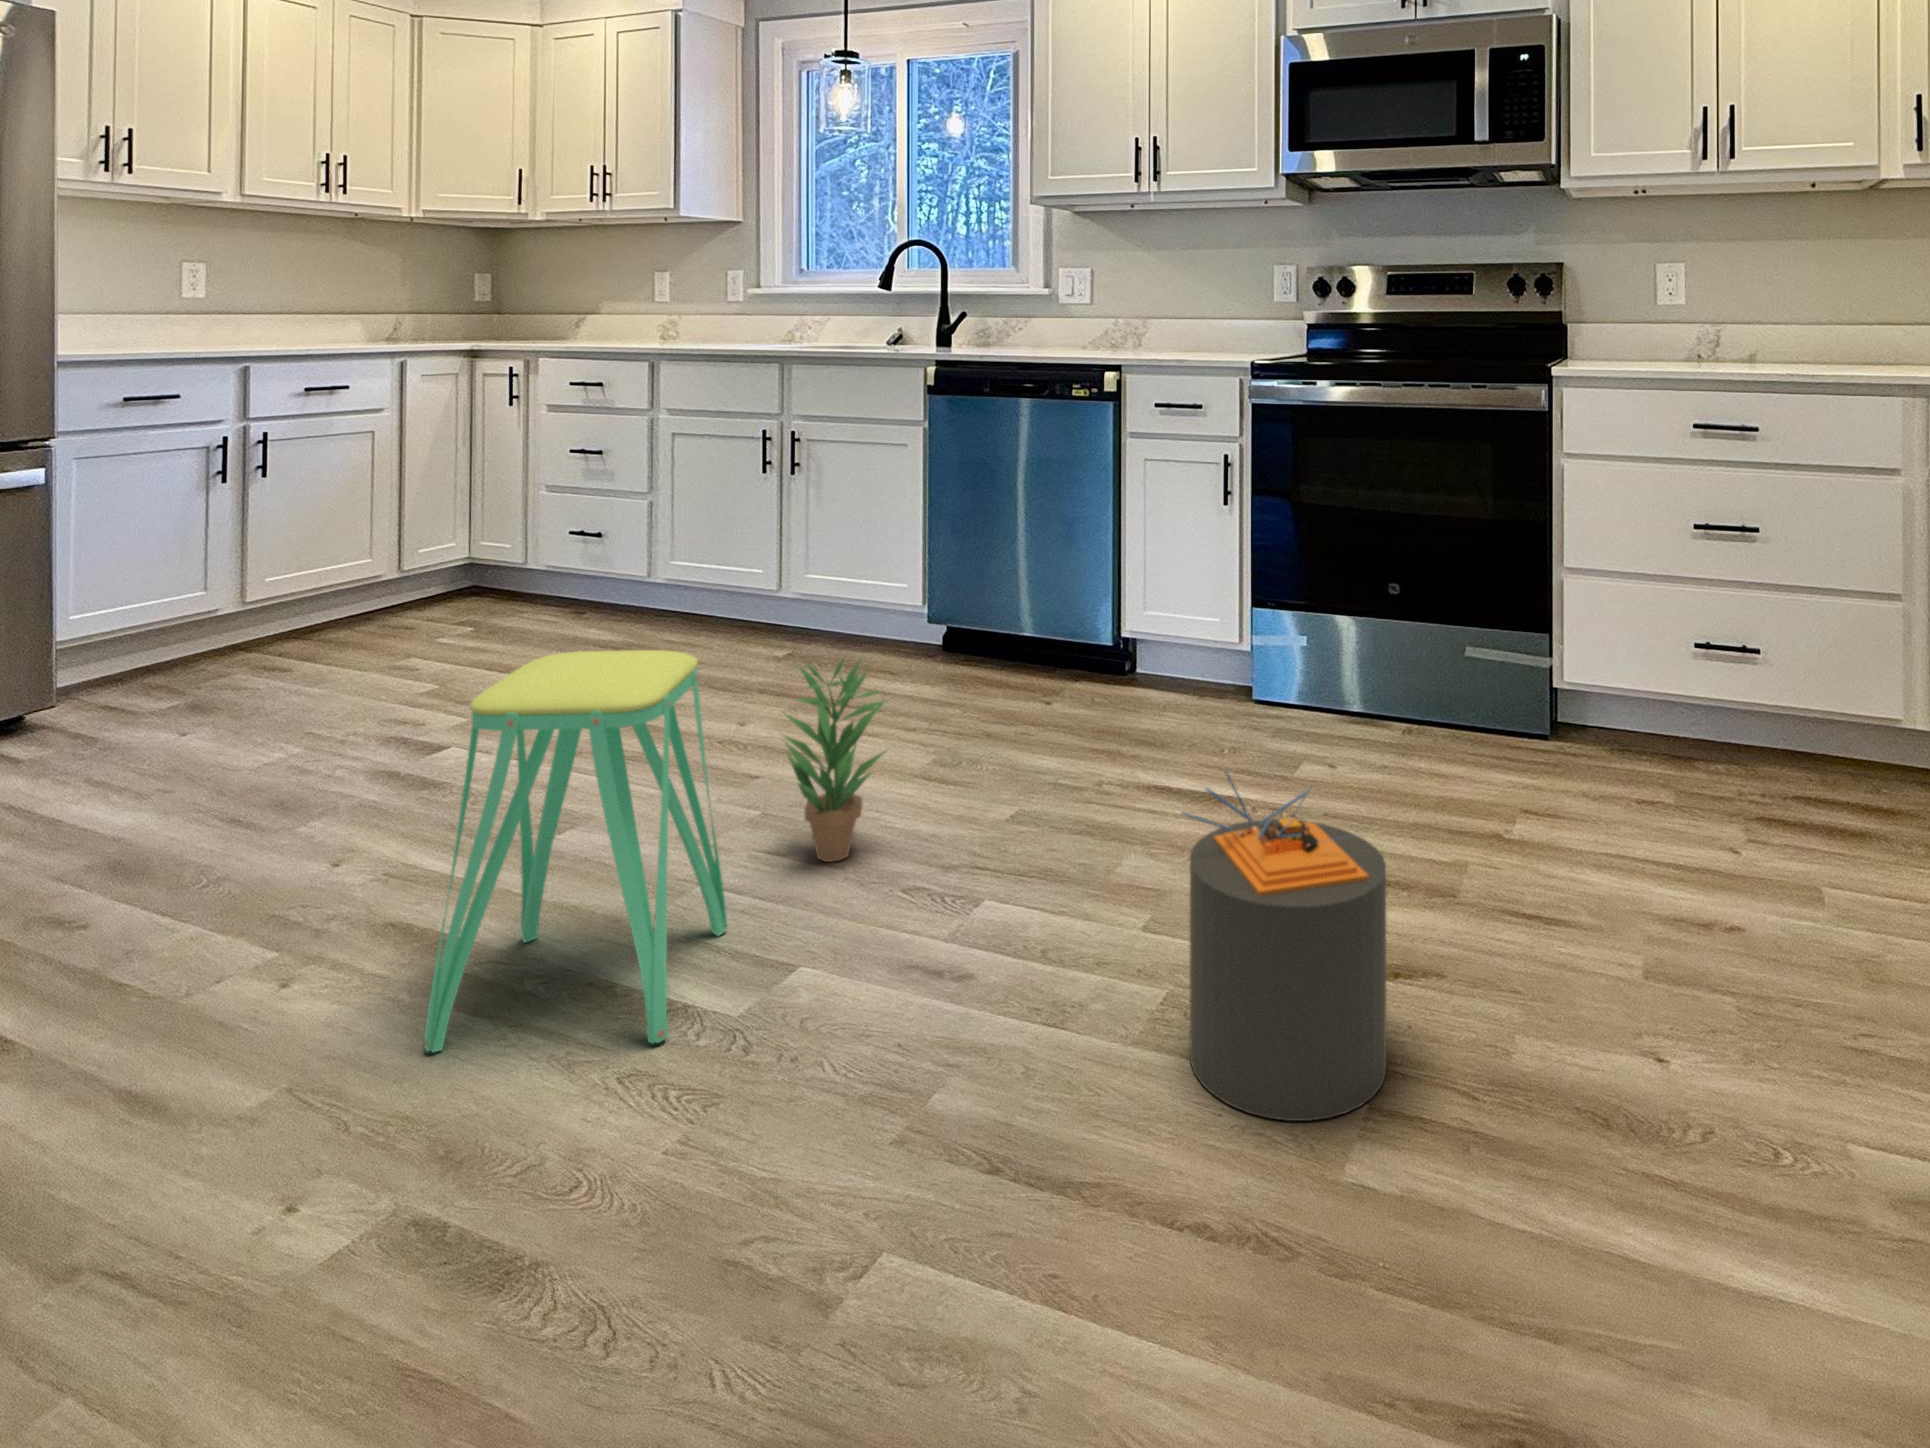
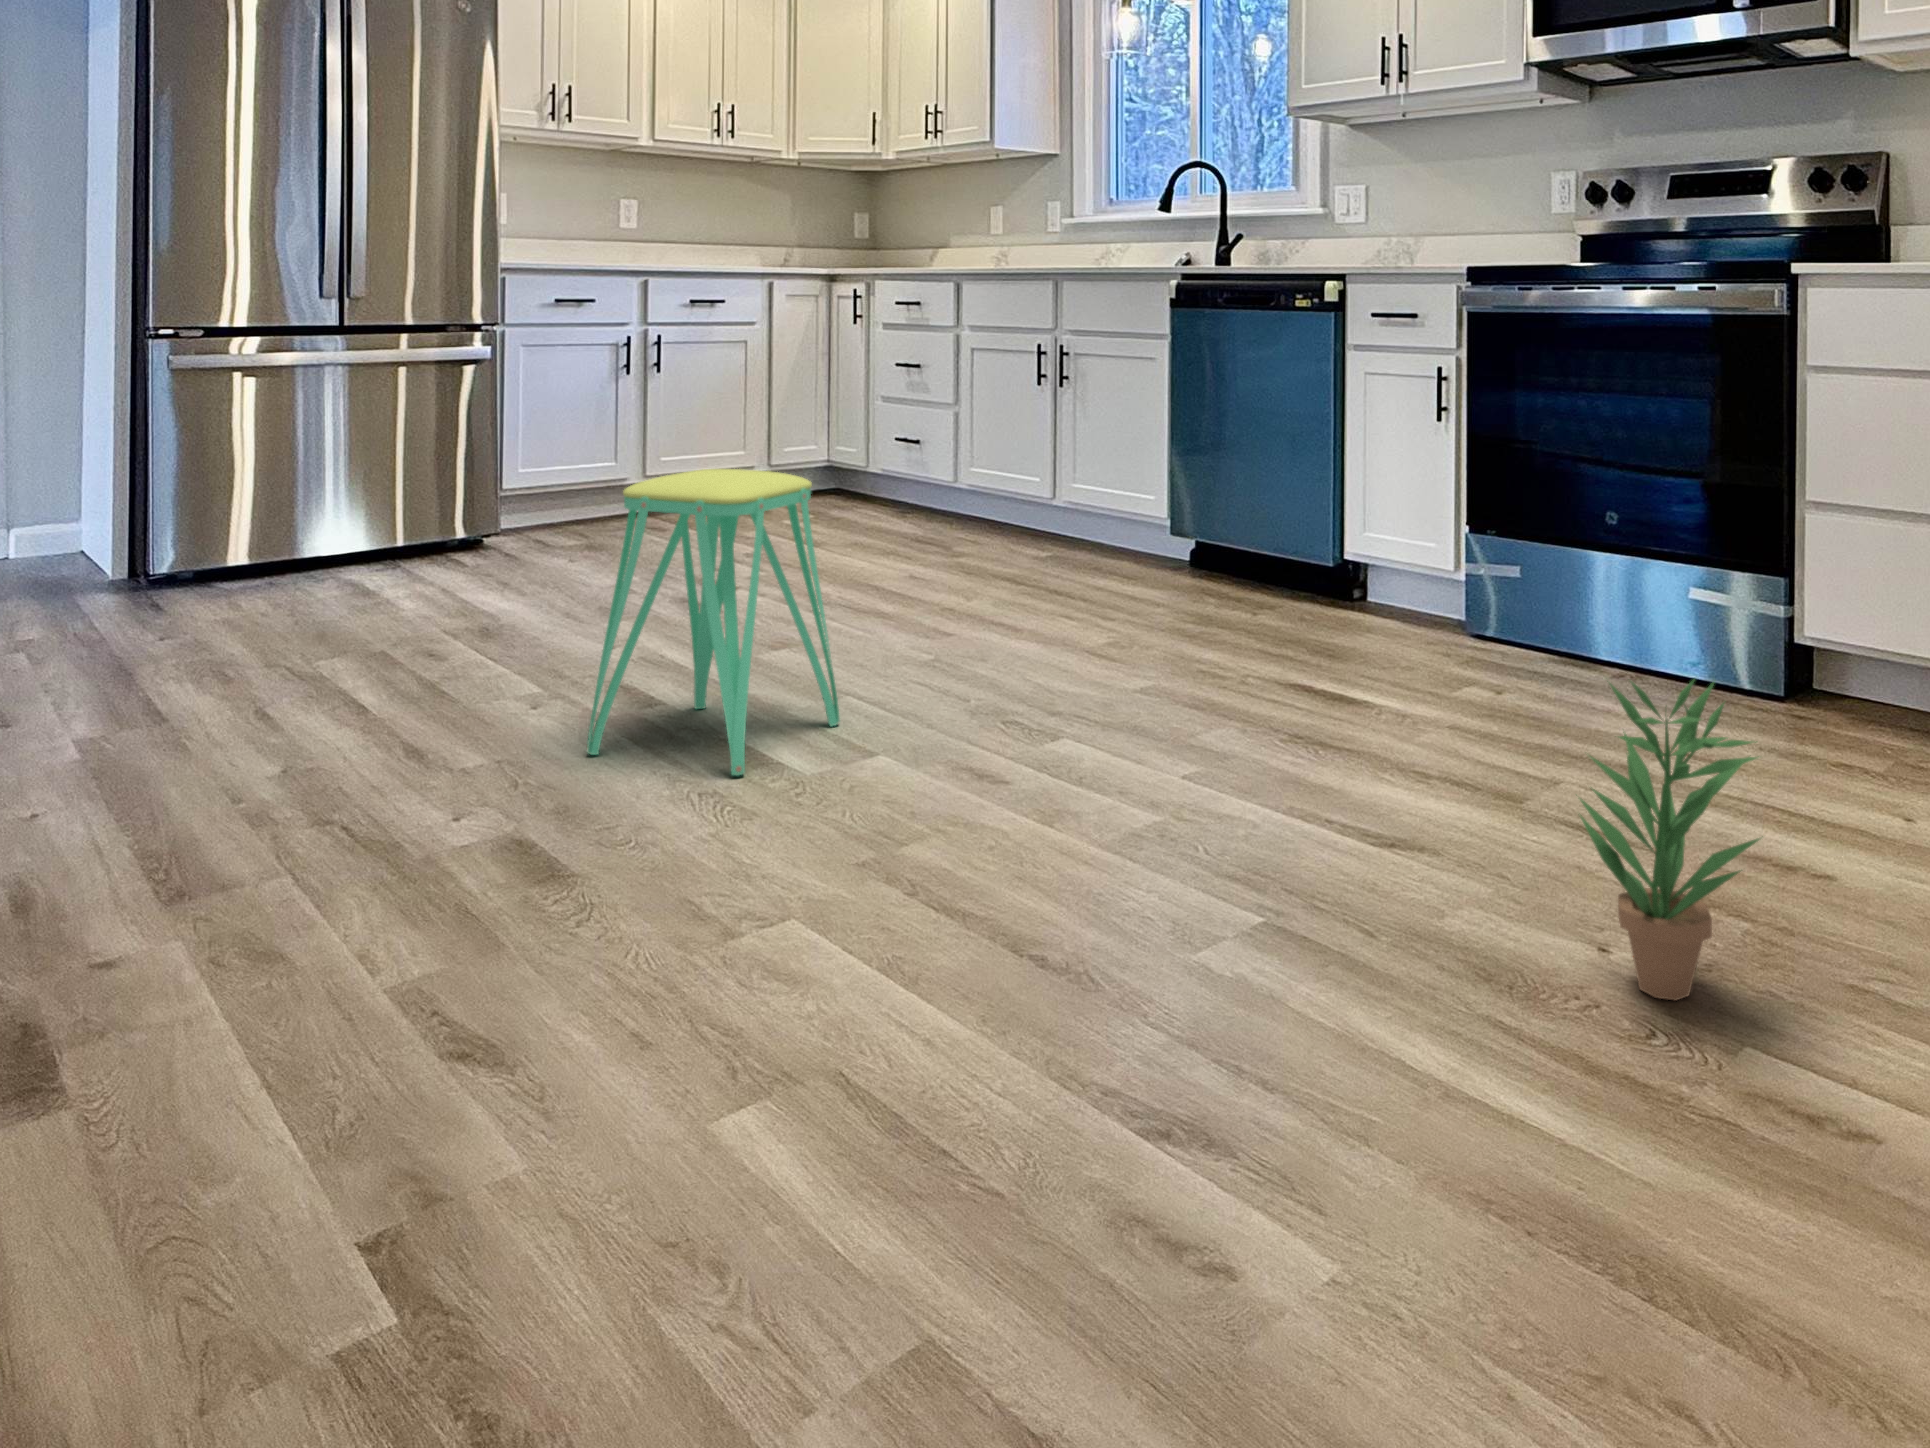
potted plant: present [785,660,885,862] -> present [1580,680,1760,1000]
trash can: present [1181,769,1386,1121] -> none [1120,587,1316,915]

